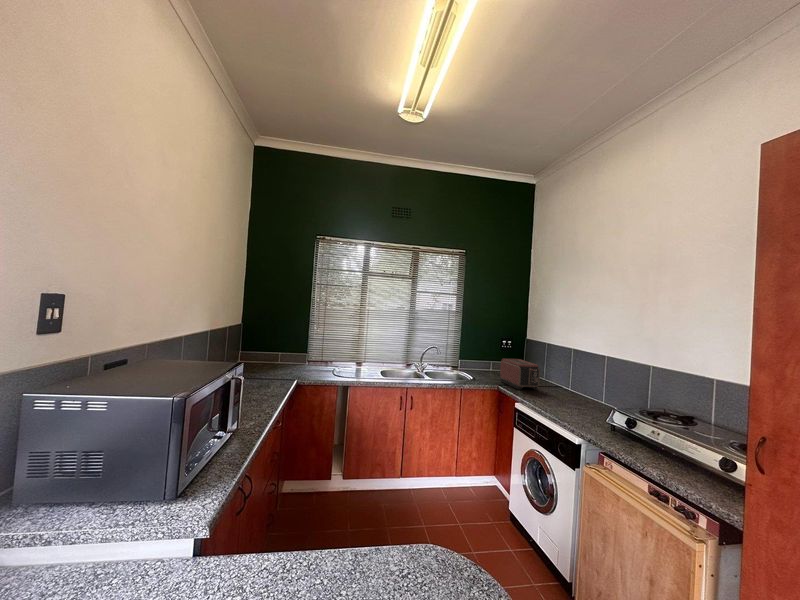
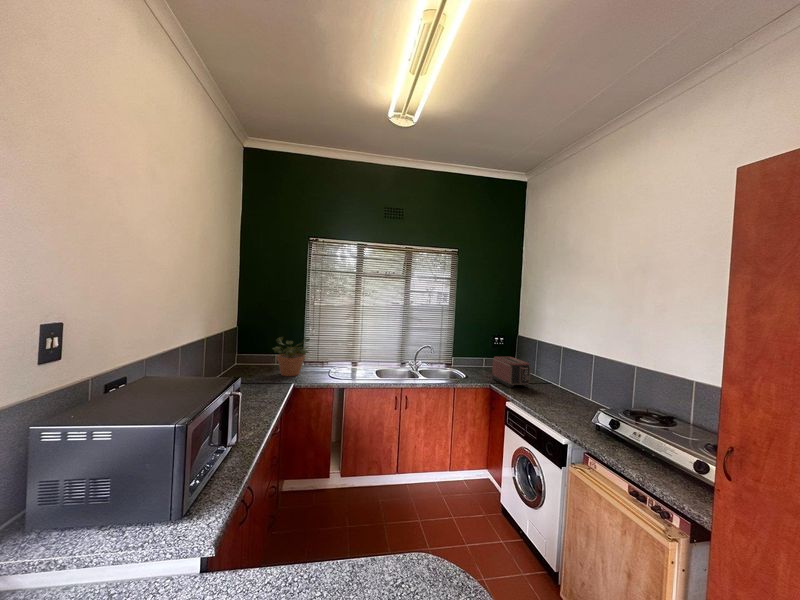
potted plant: none [278,334,321,374] -> present [273,337,310,376]

